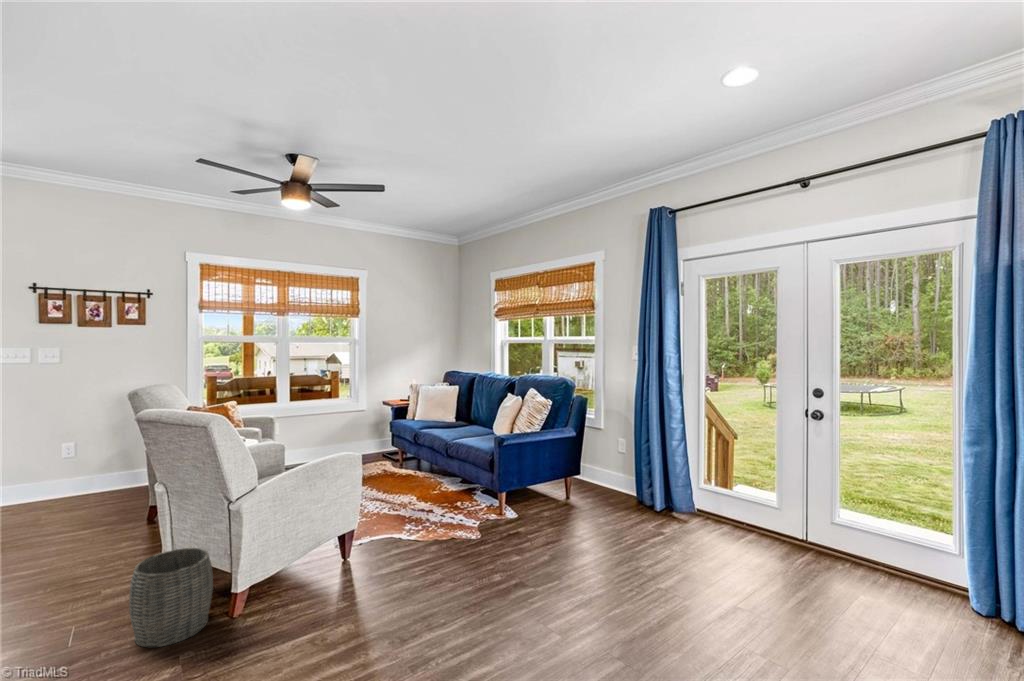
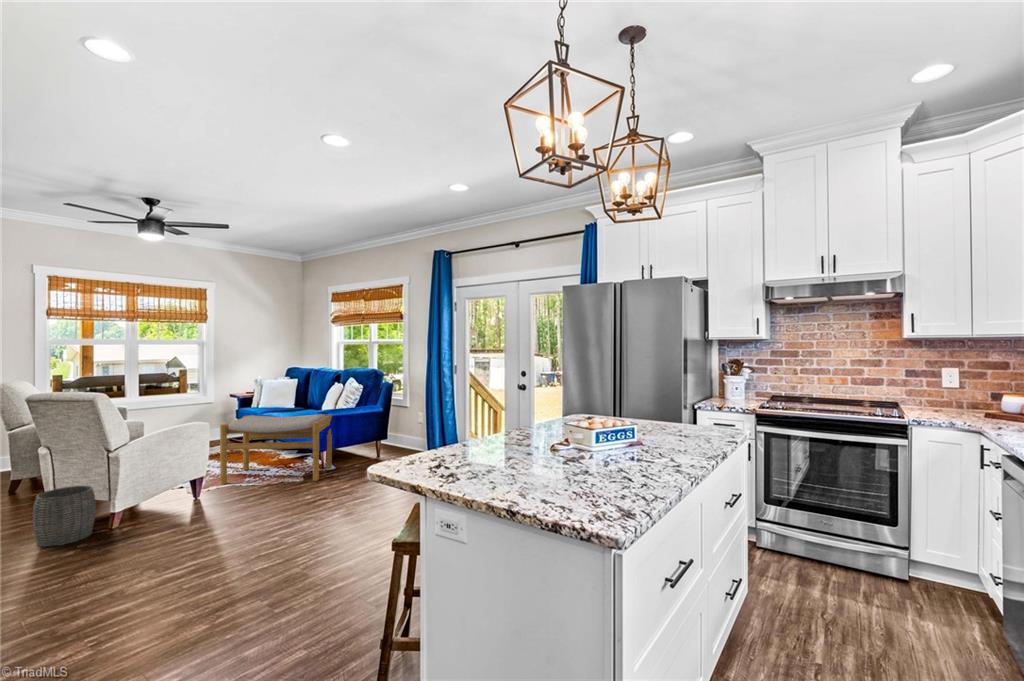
footstool: none [374,437,512,541] -> present [220,414,332,484]

